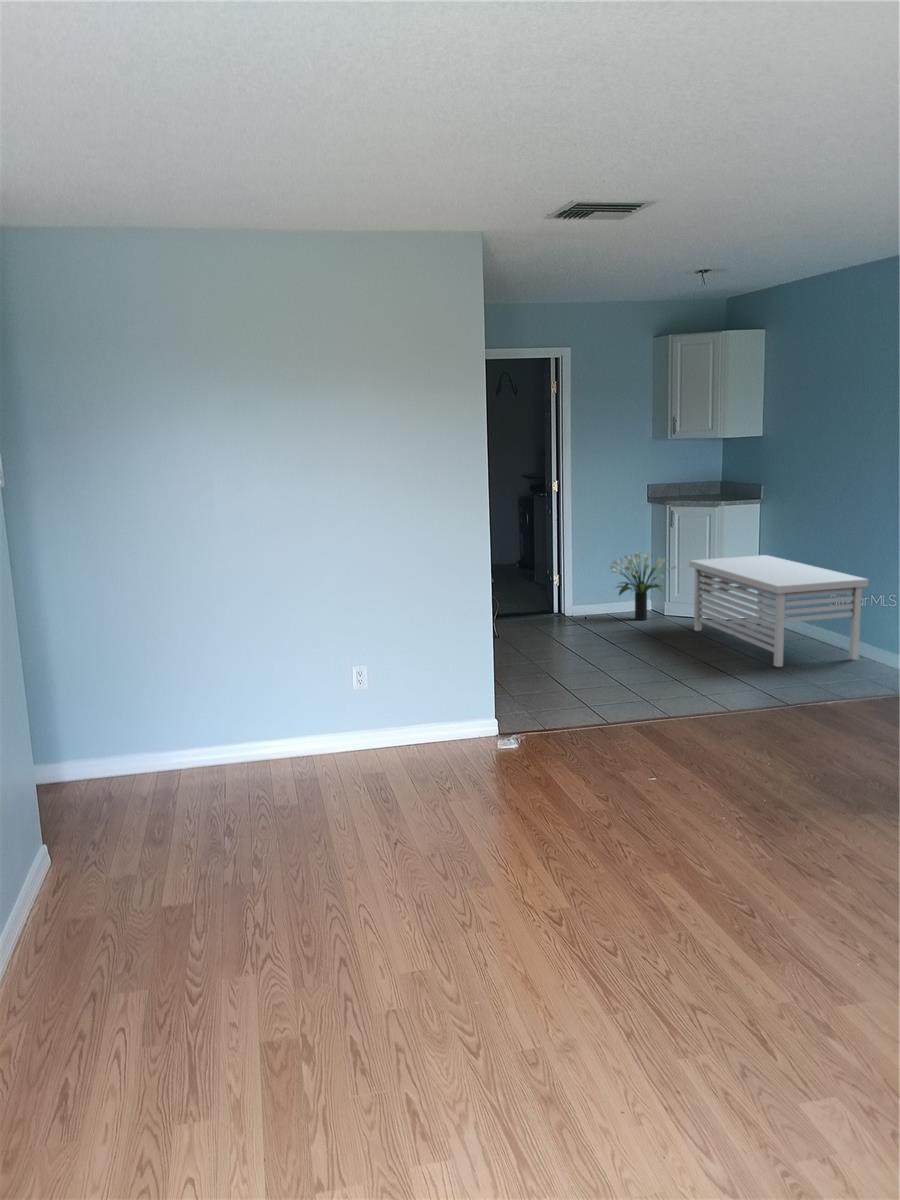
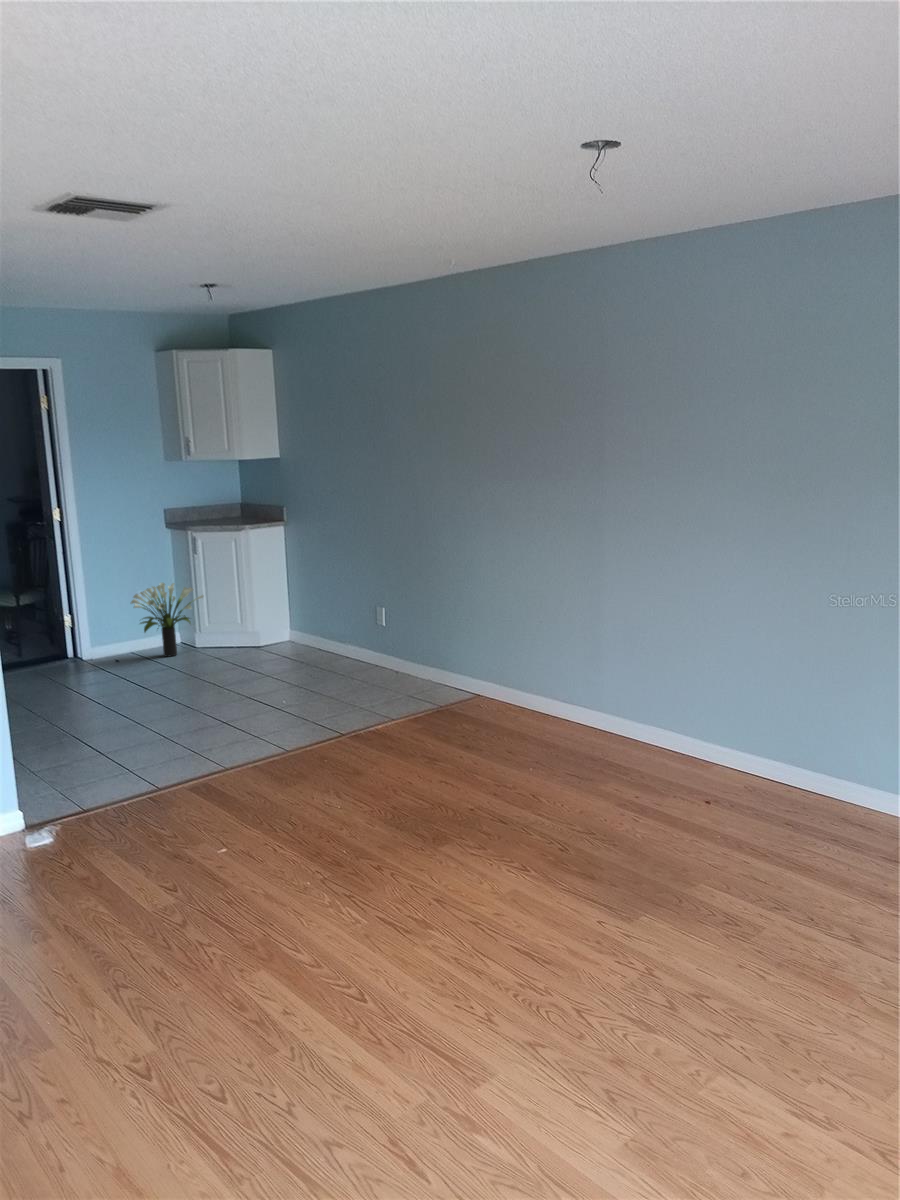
storage bench: present [689,555,868,667] -> none [218,578,395,693]

